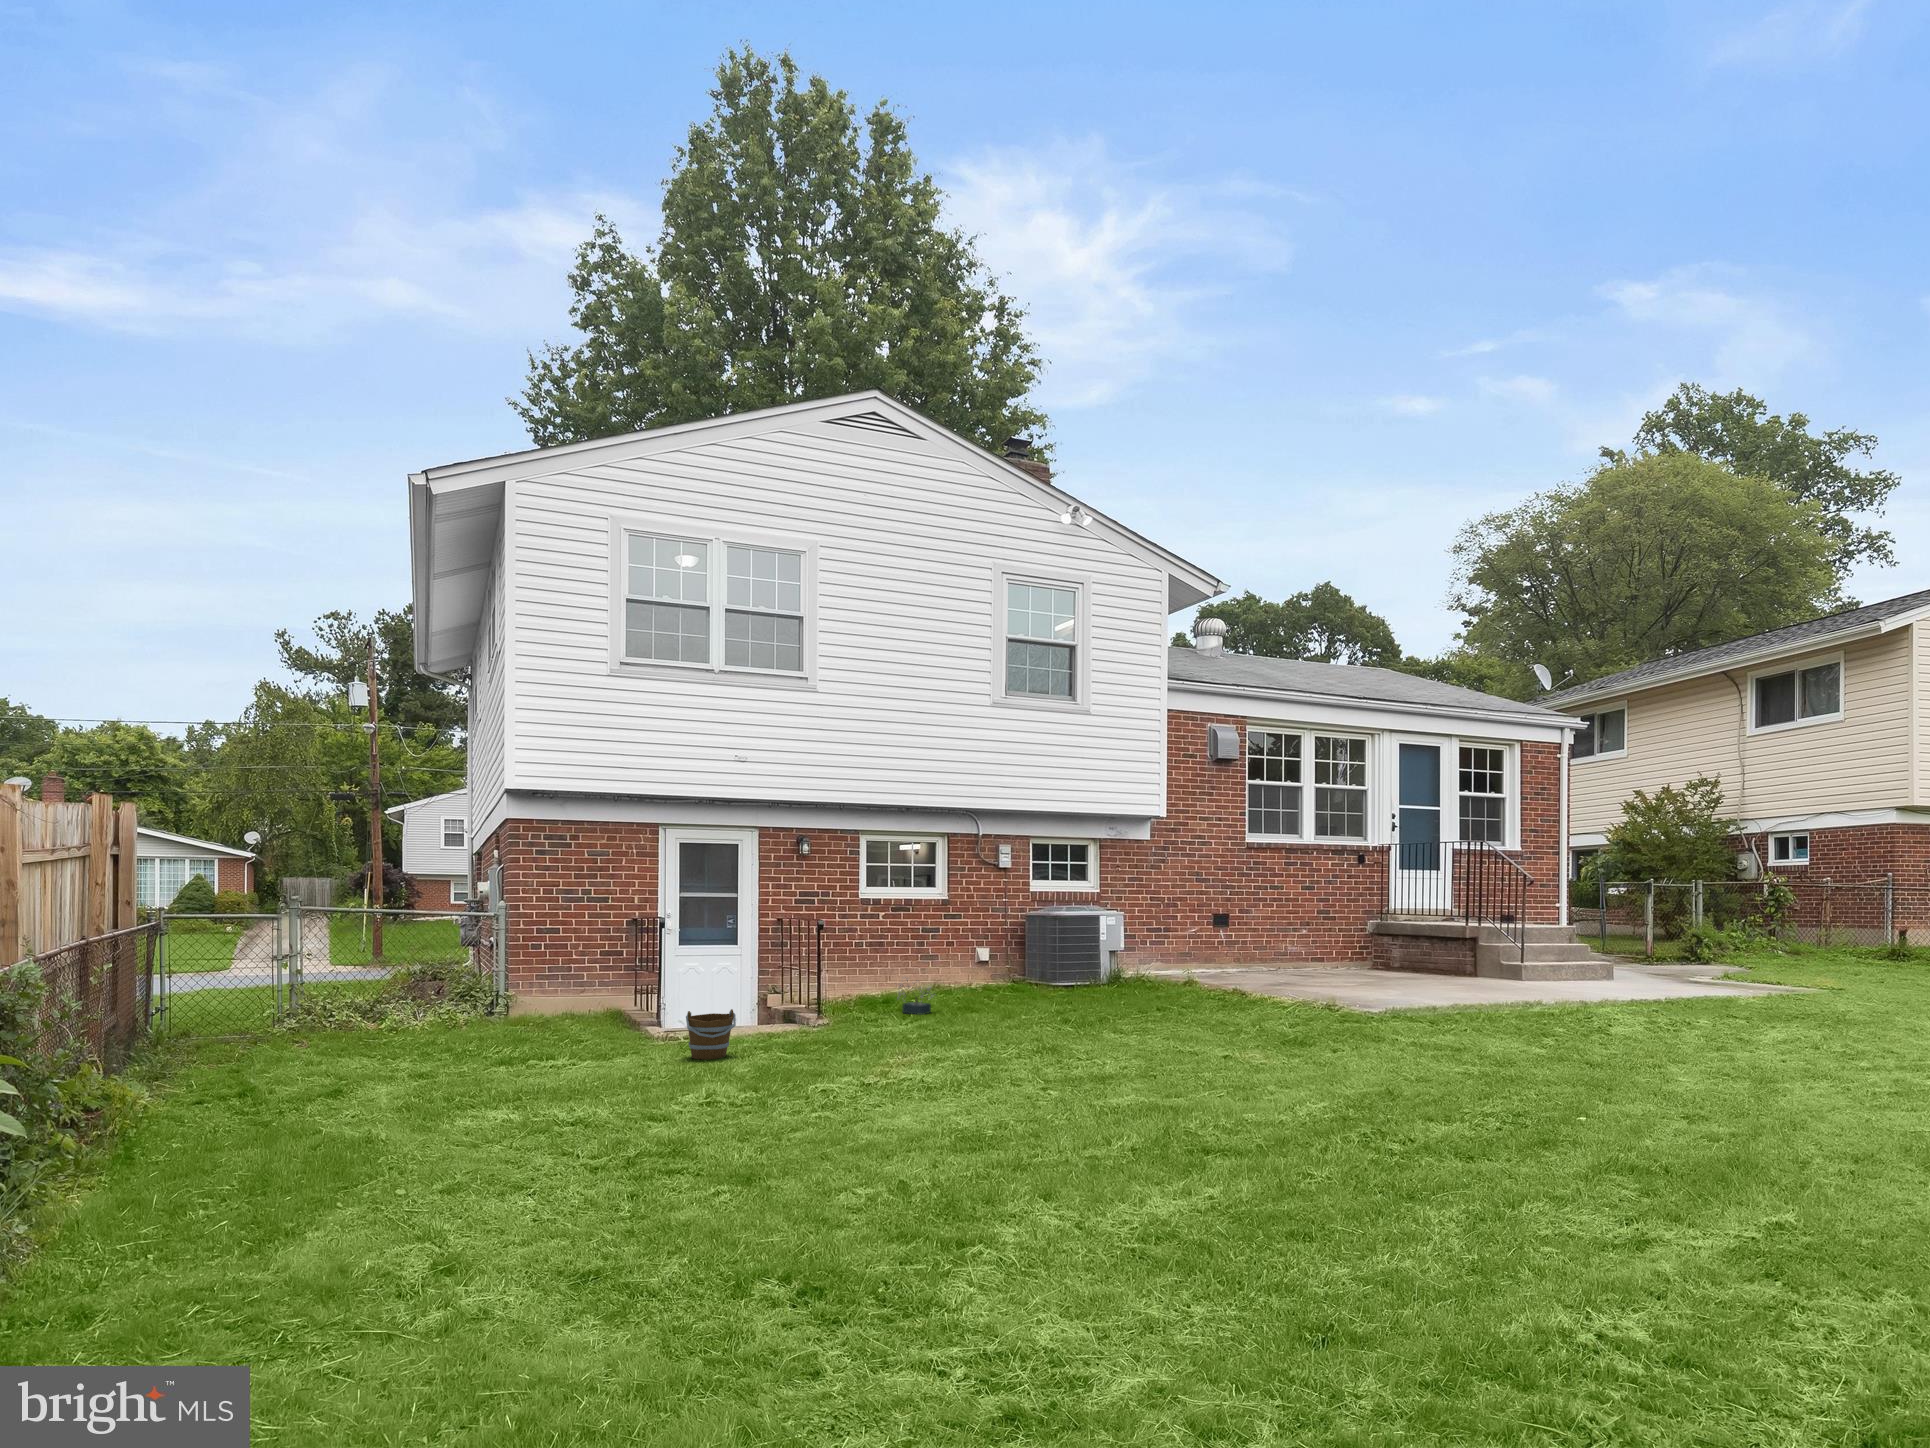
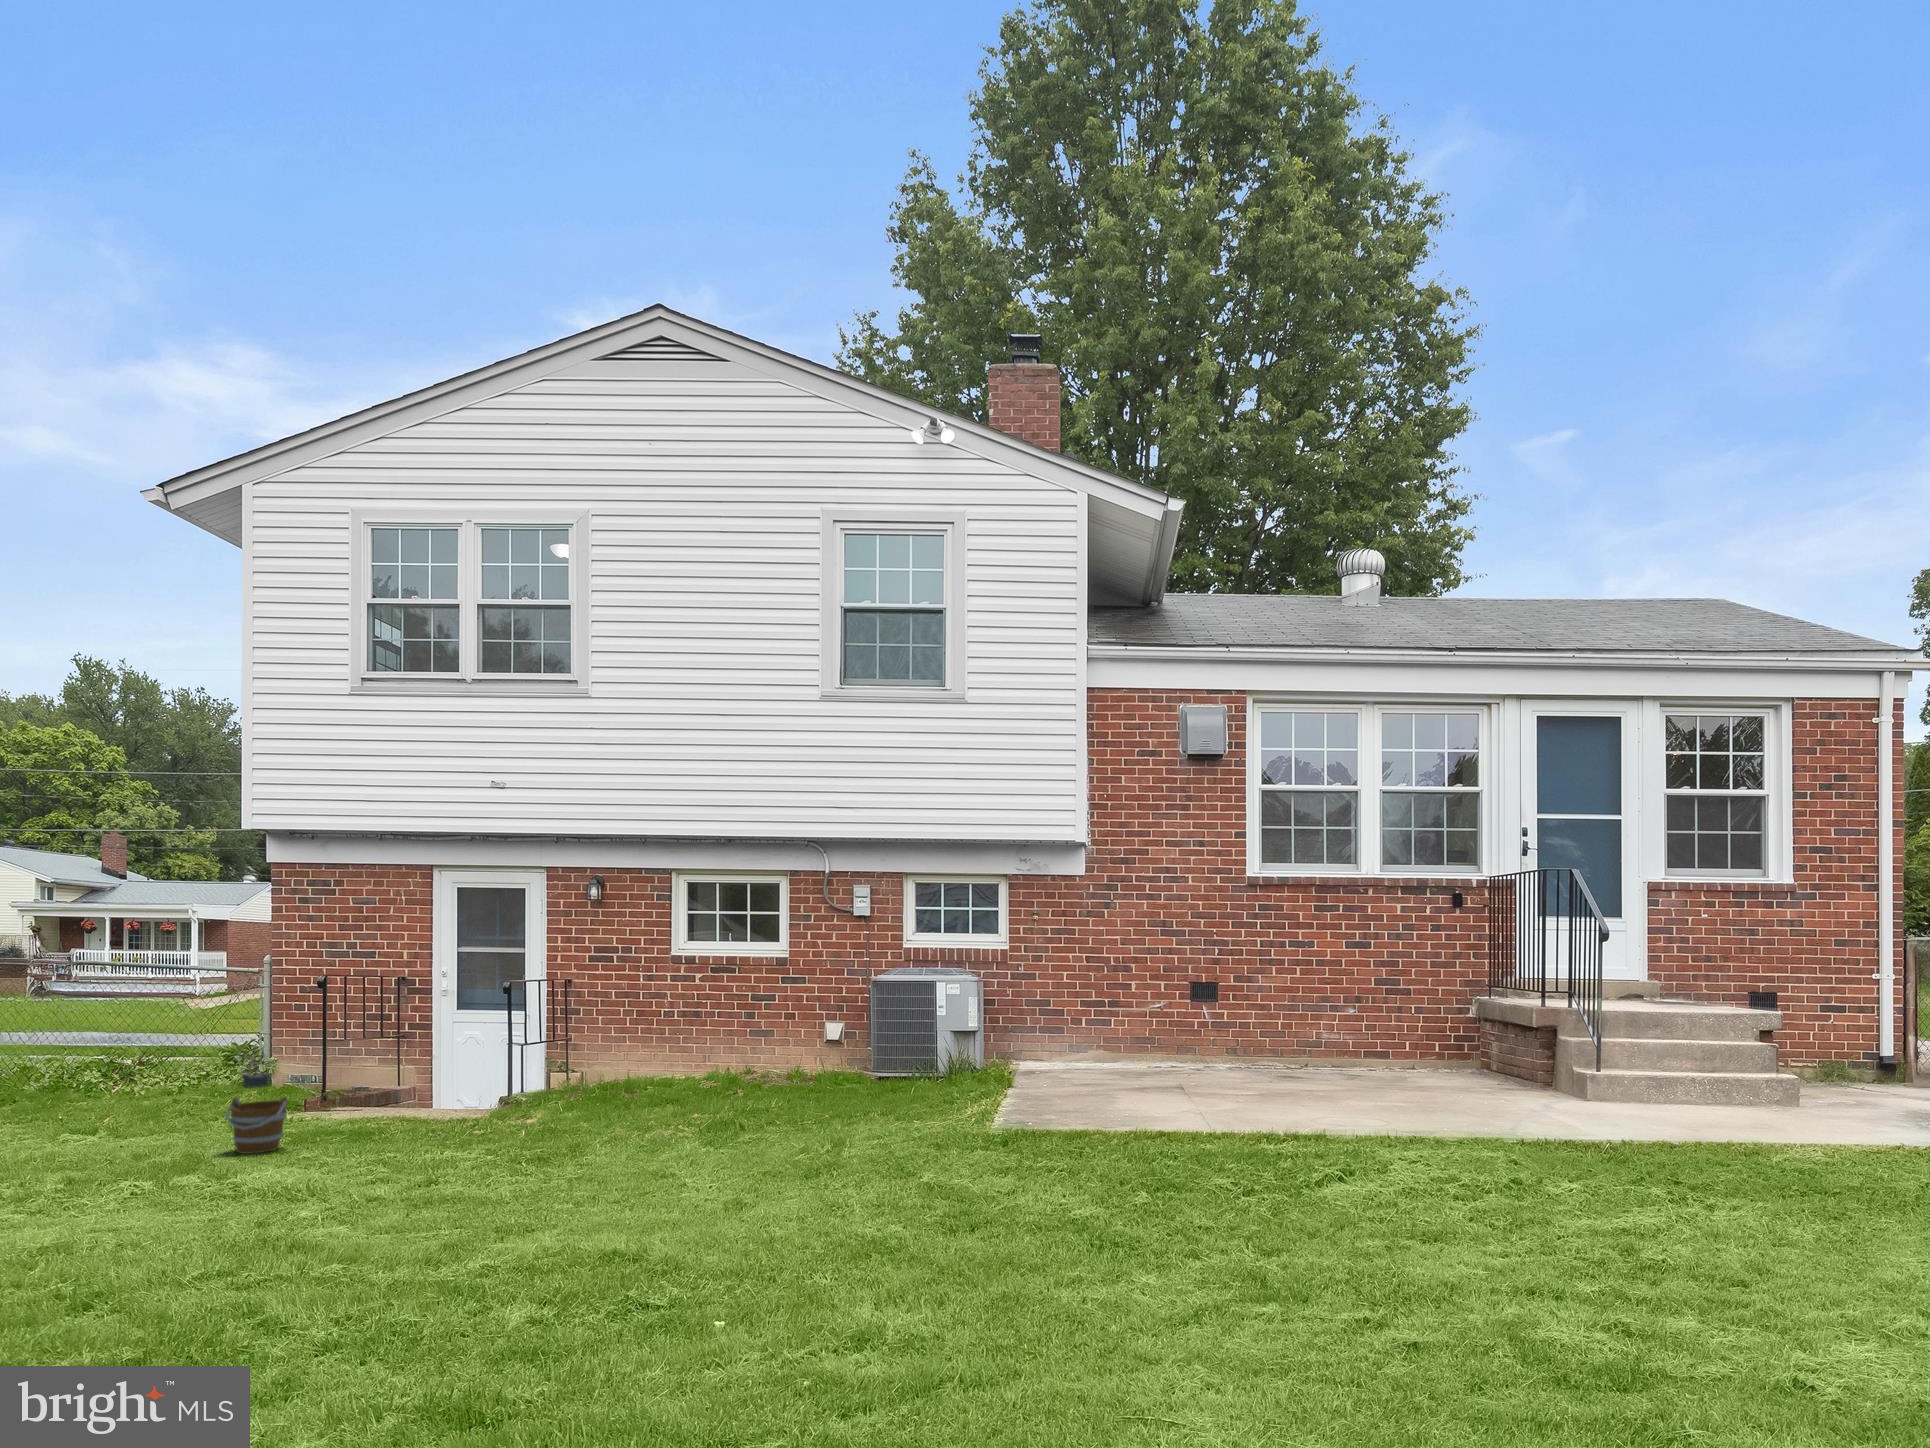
decorative plant: present [899,977,935,1015] -> present [239,1045,272,1088]

